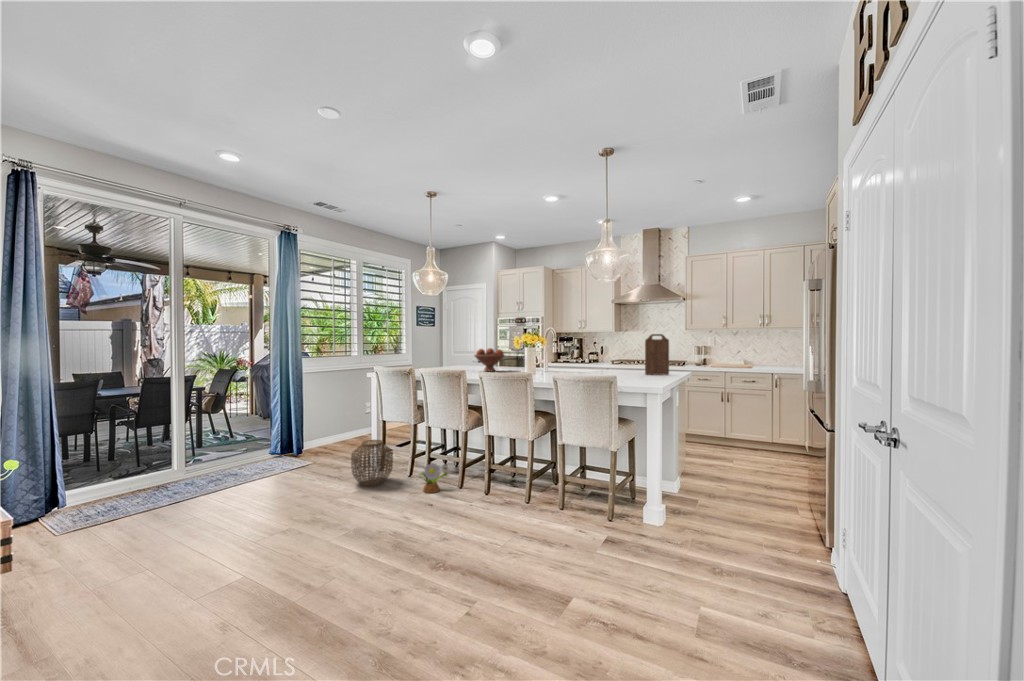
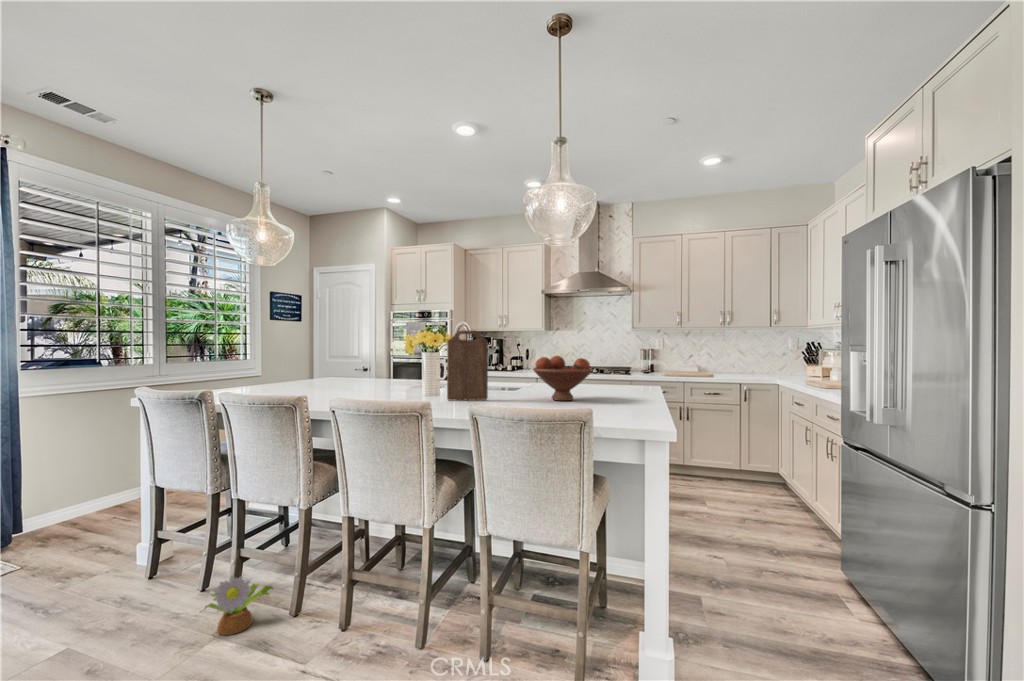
cutting board: present [645,334,669,375] -> present [447,330,488,400]
fruit bowl: present [474,348,505,371] -> present [533,356,592,401]
woven basket: present [351,440,393,486] -> none [64,527,166,627]

